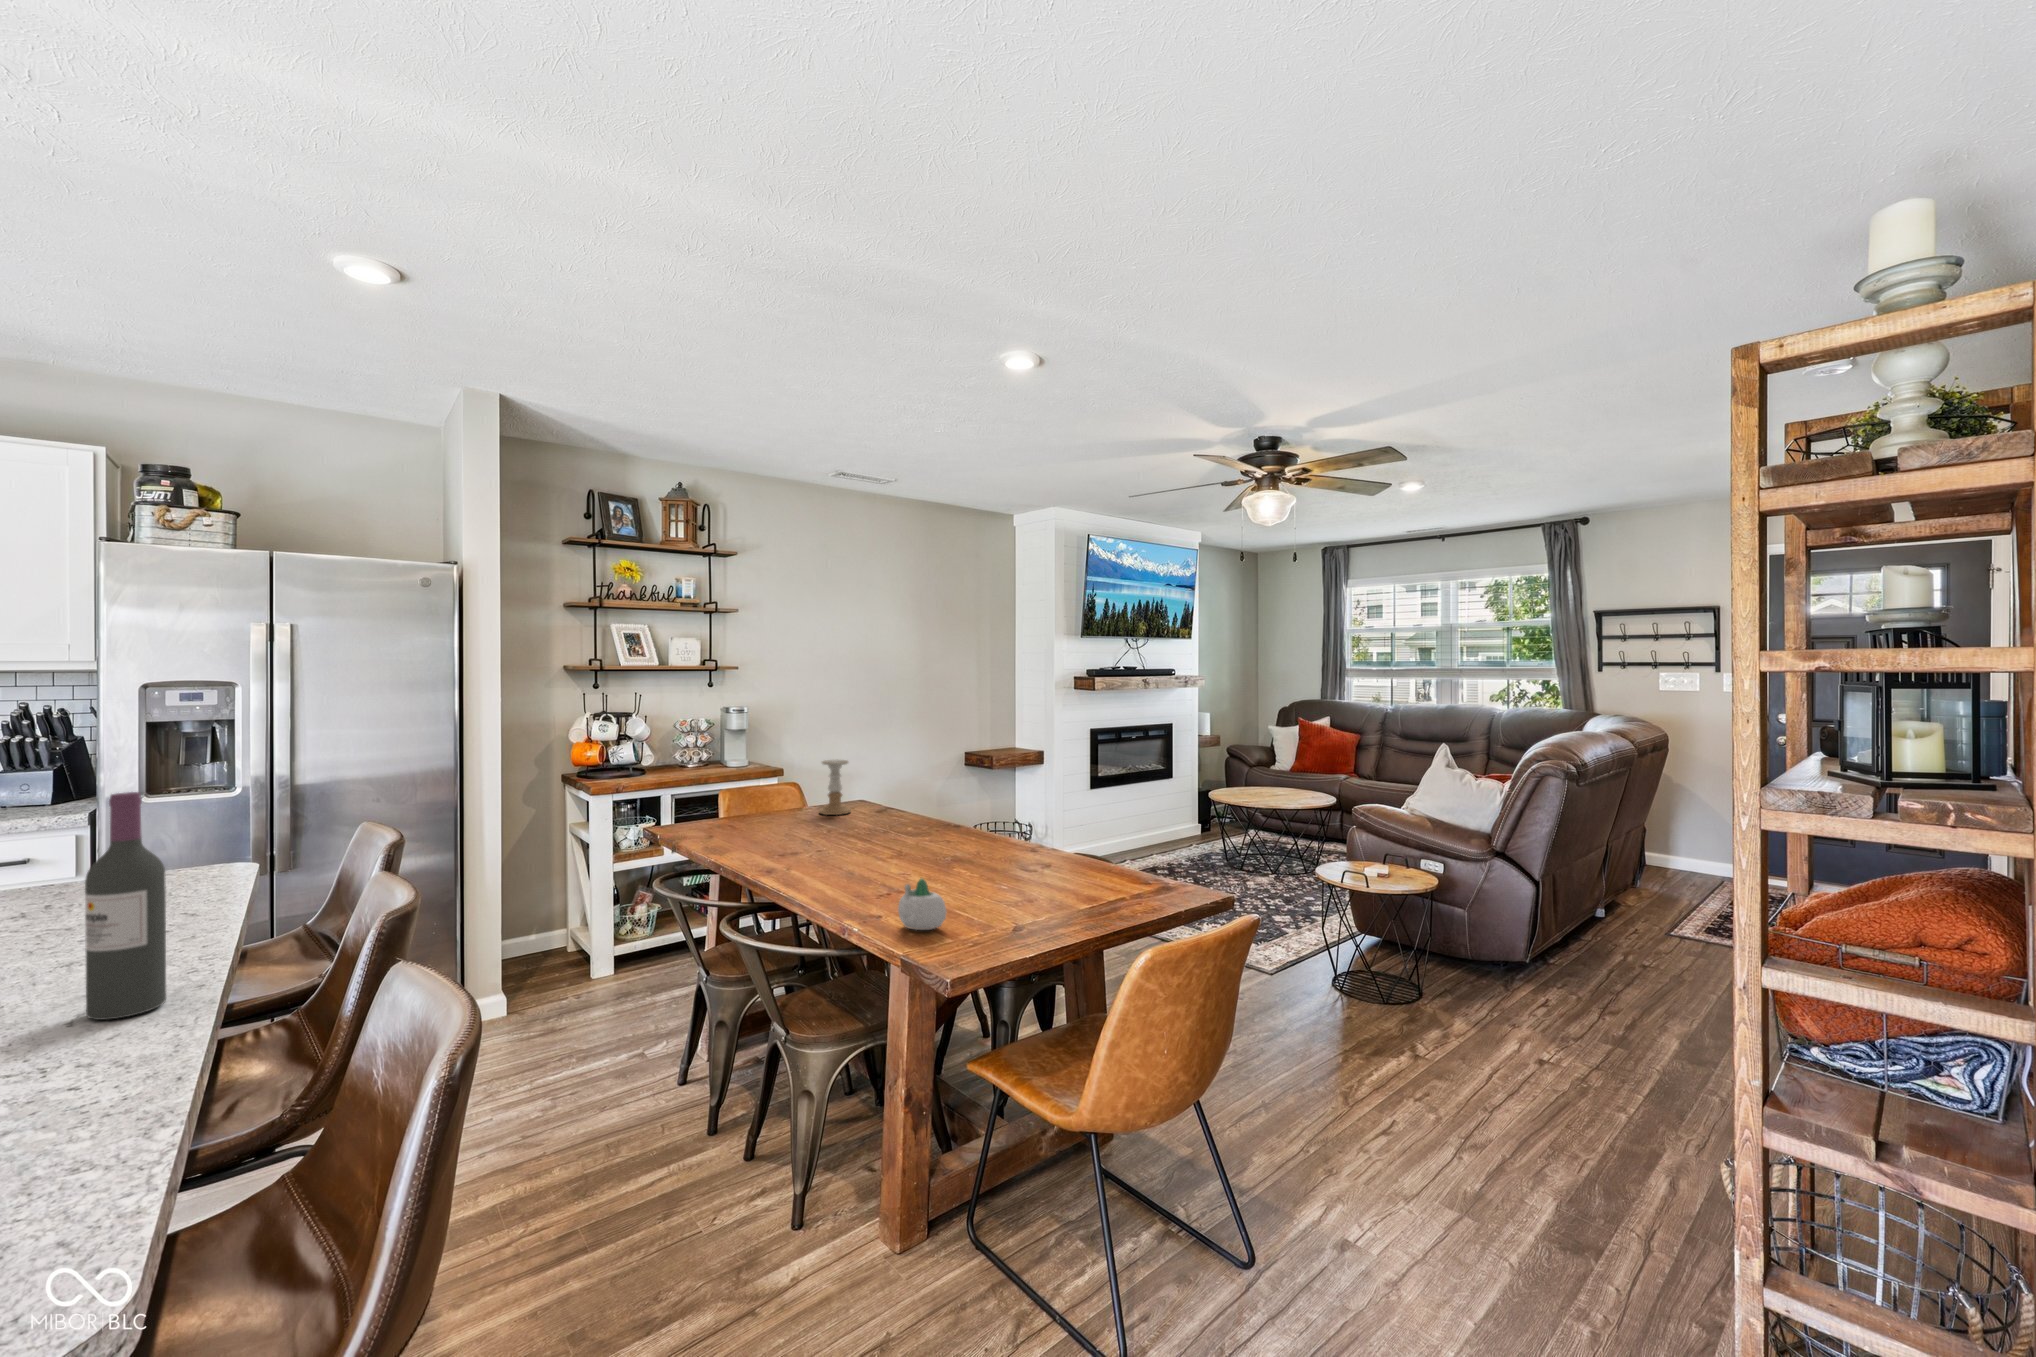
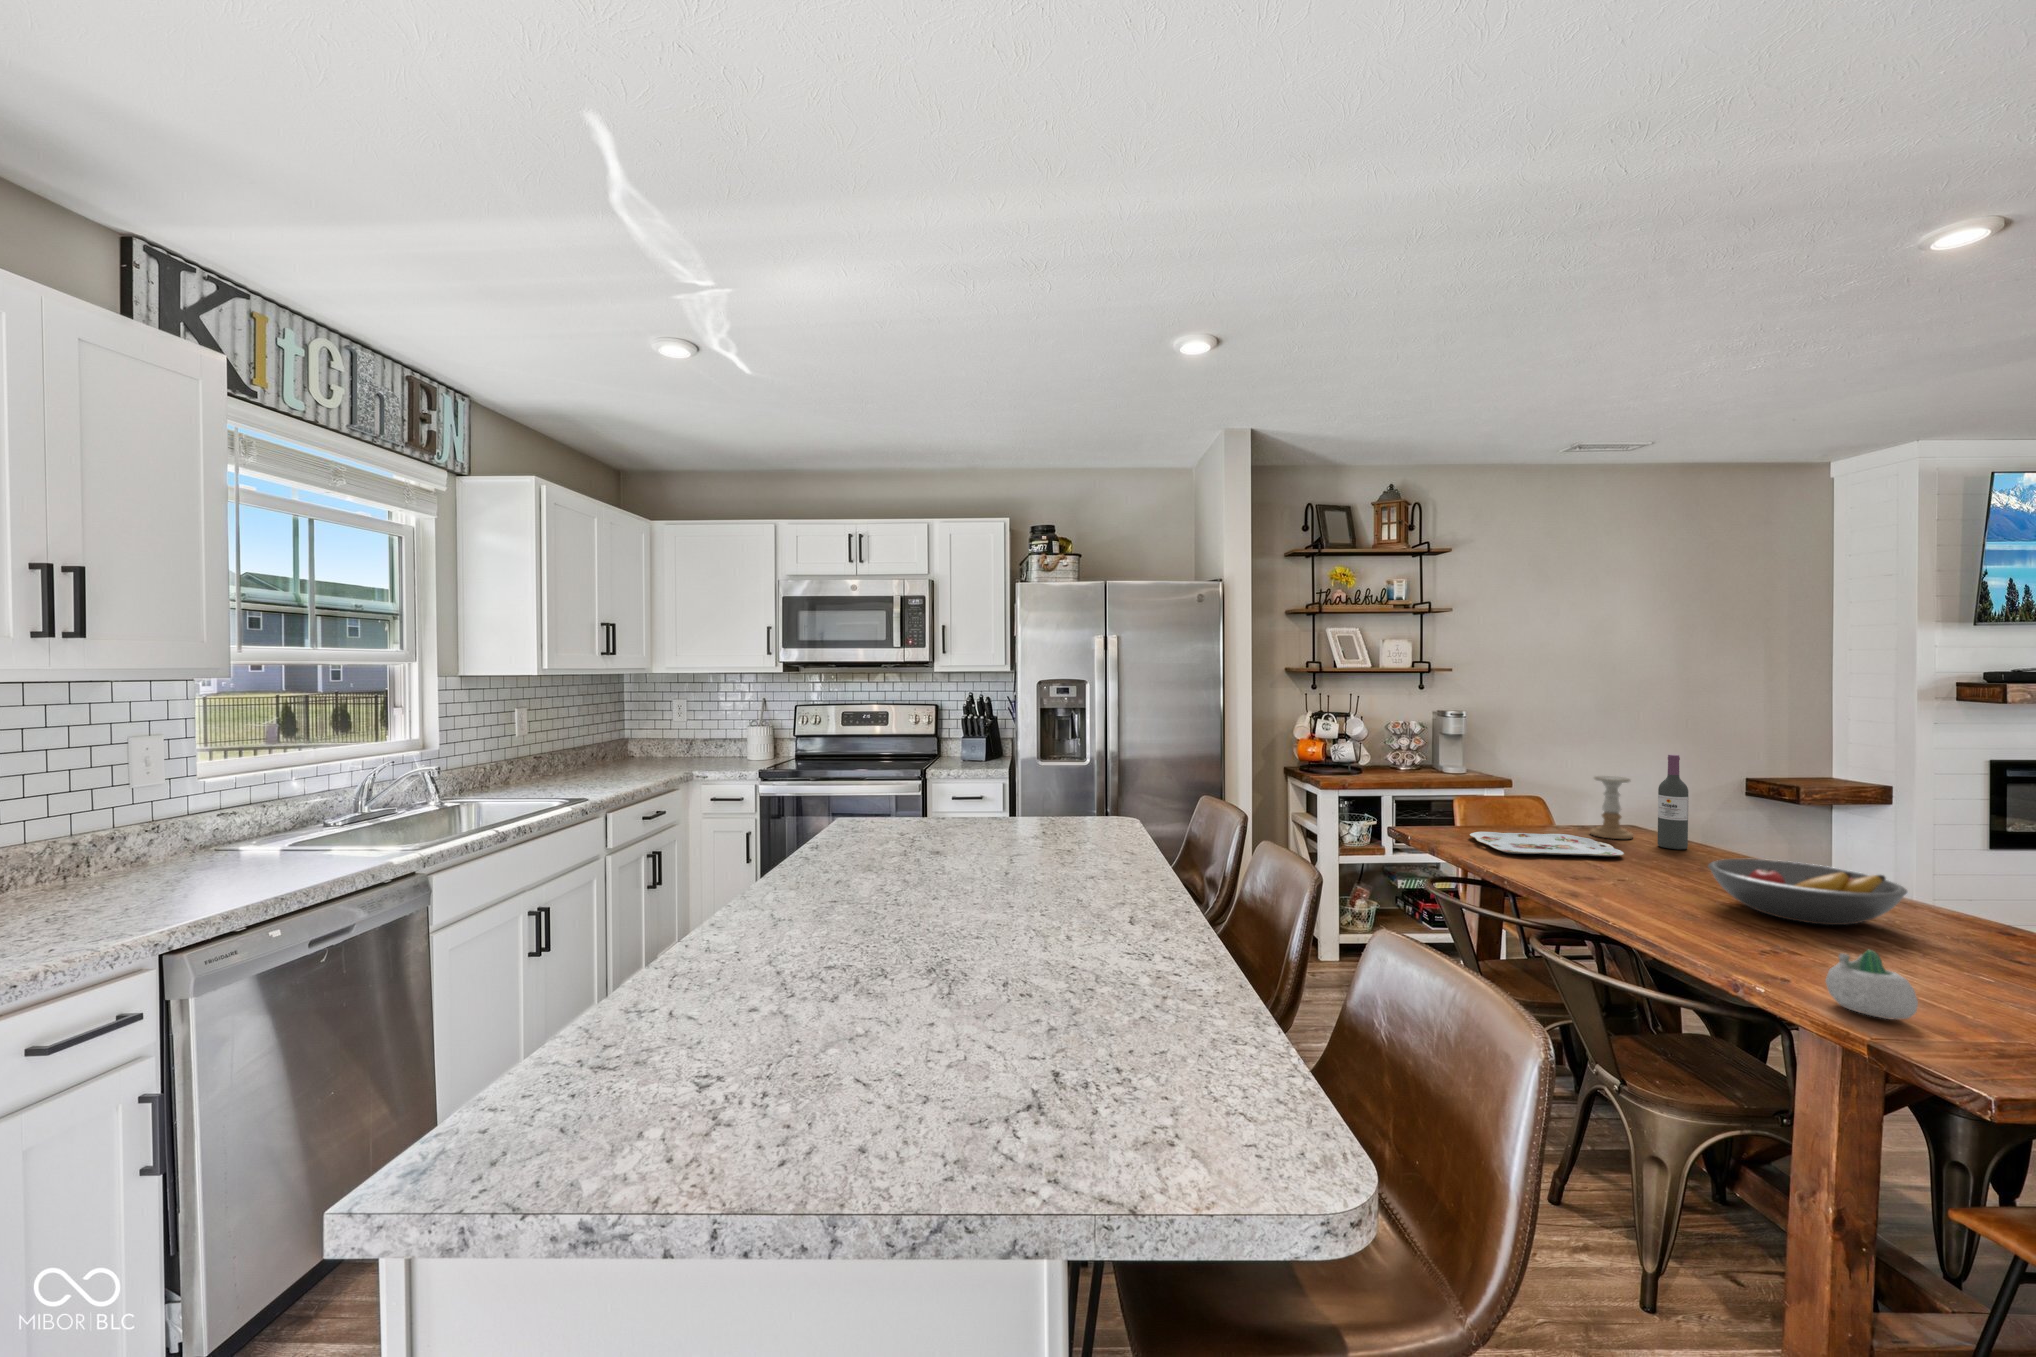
wine bottle: present [85,792,166,1020] -> present [1657,755,1688,849]
serving tray: none [709,816,832,839] -> present [1470,832,1624,856]
fruit bowl: none [868,817,985,864] -> present [1708,859,1907,925]

